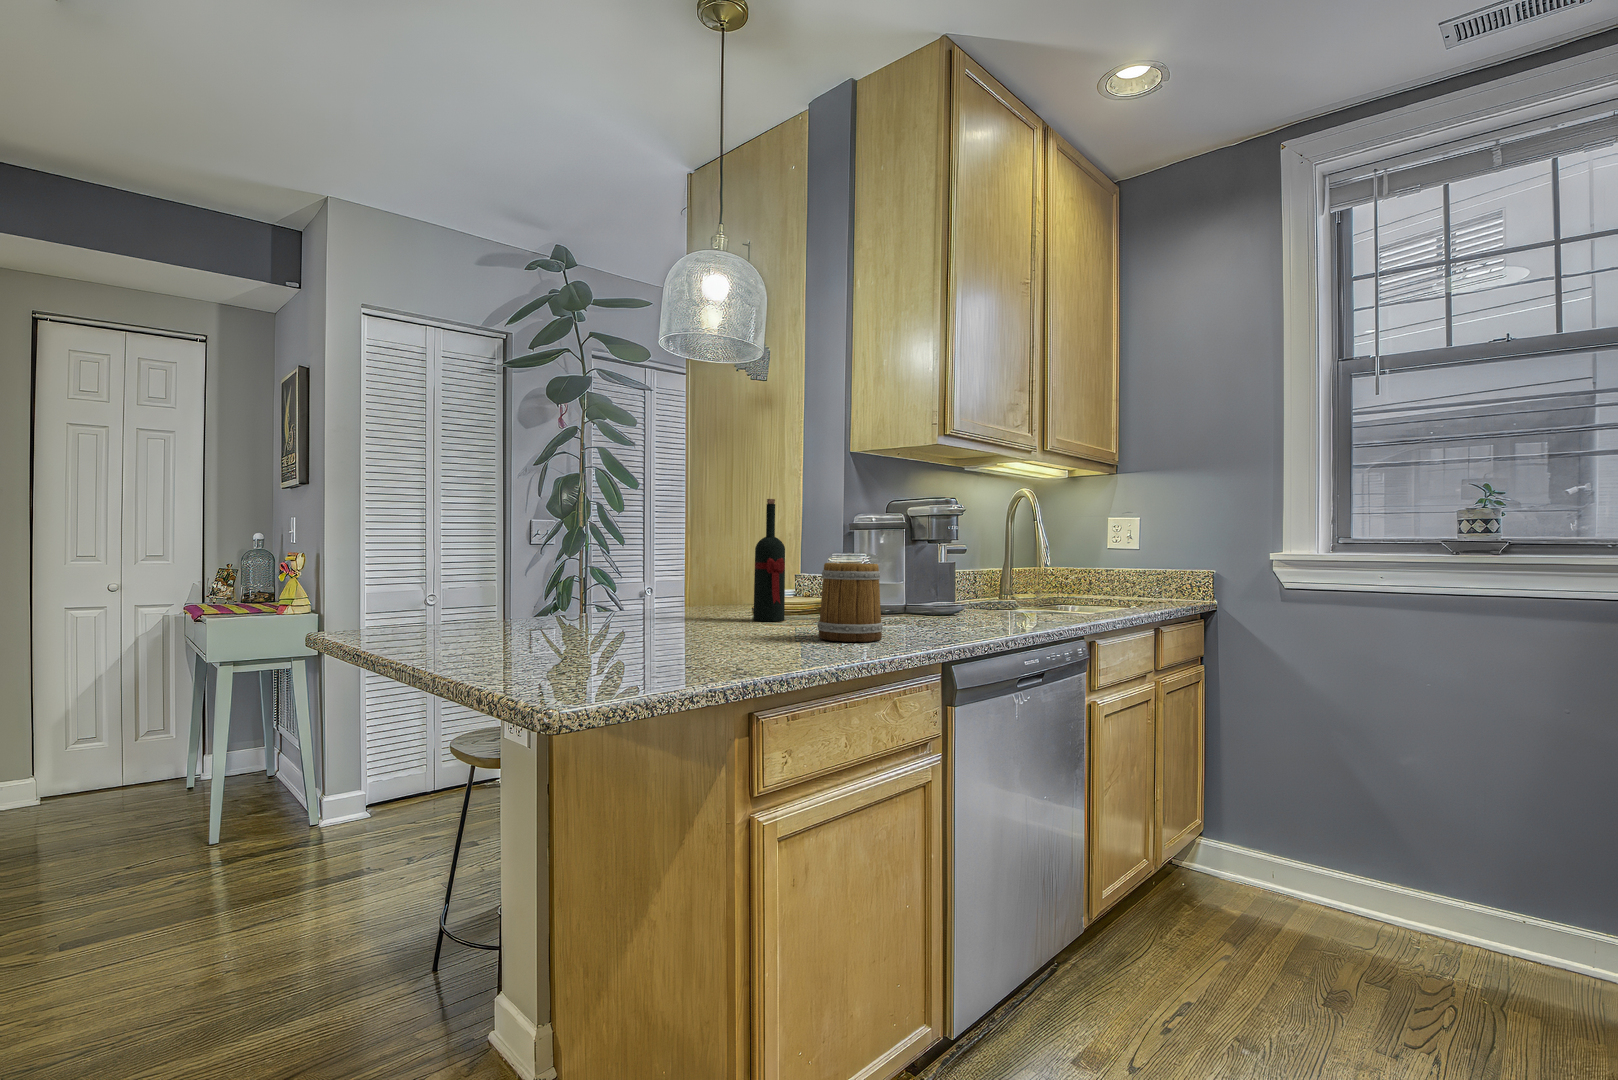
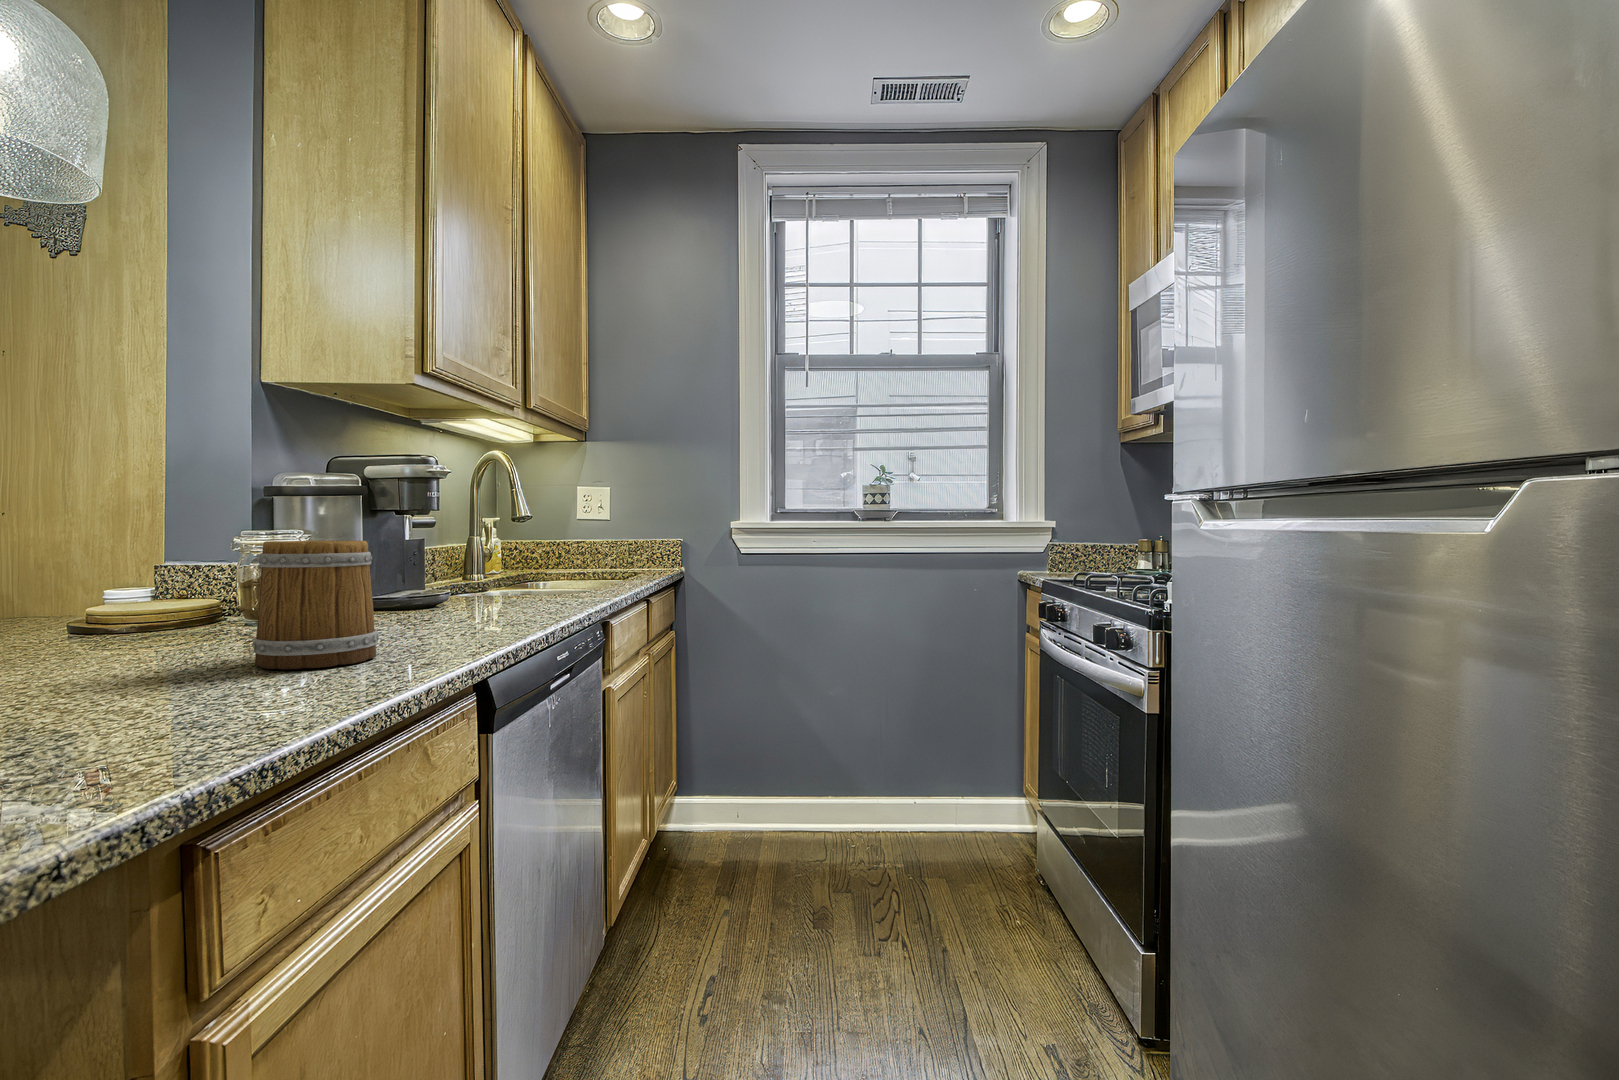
wine bottle: present [753,499,785,621] -> none [76,435,150,648]

